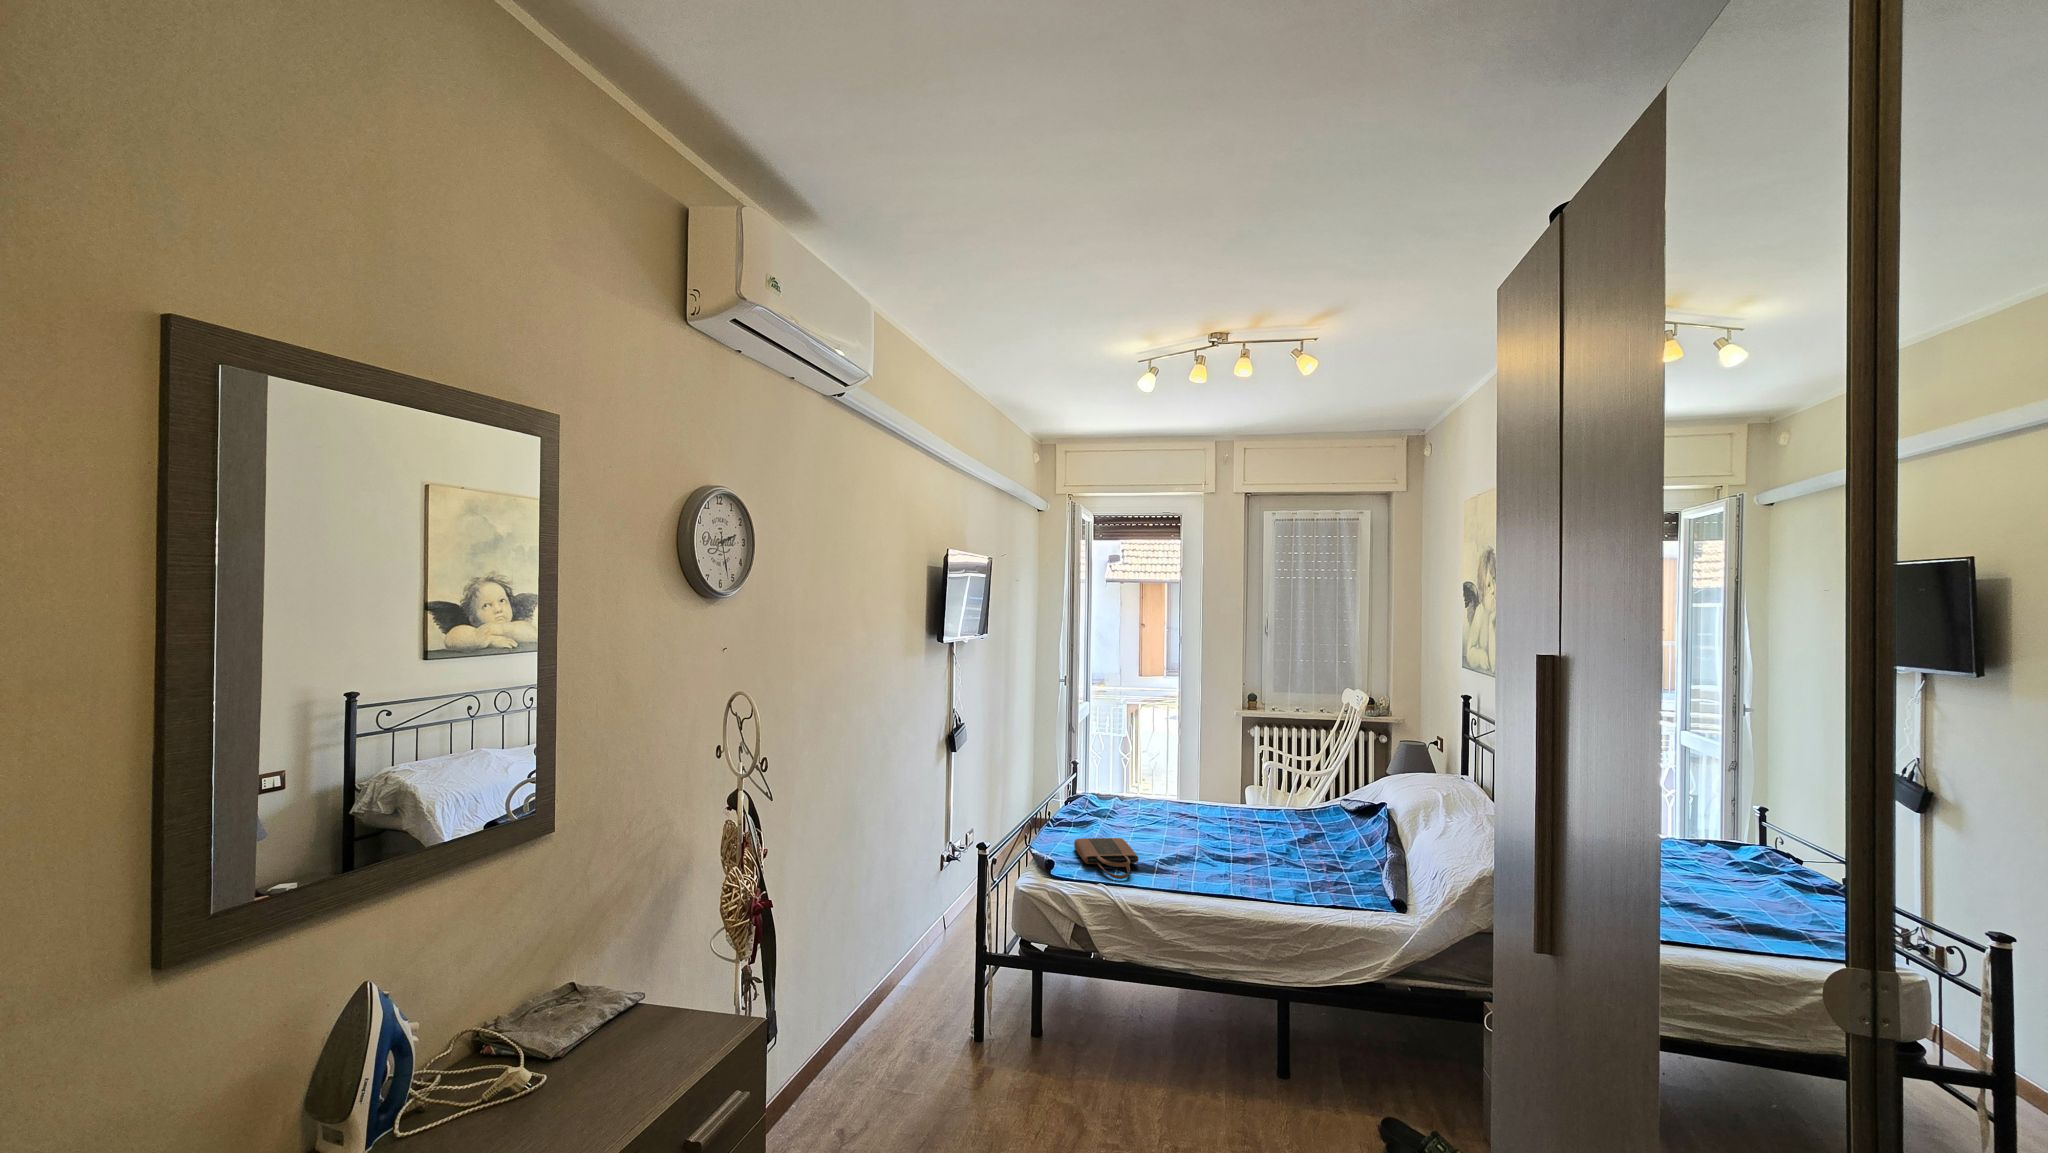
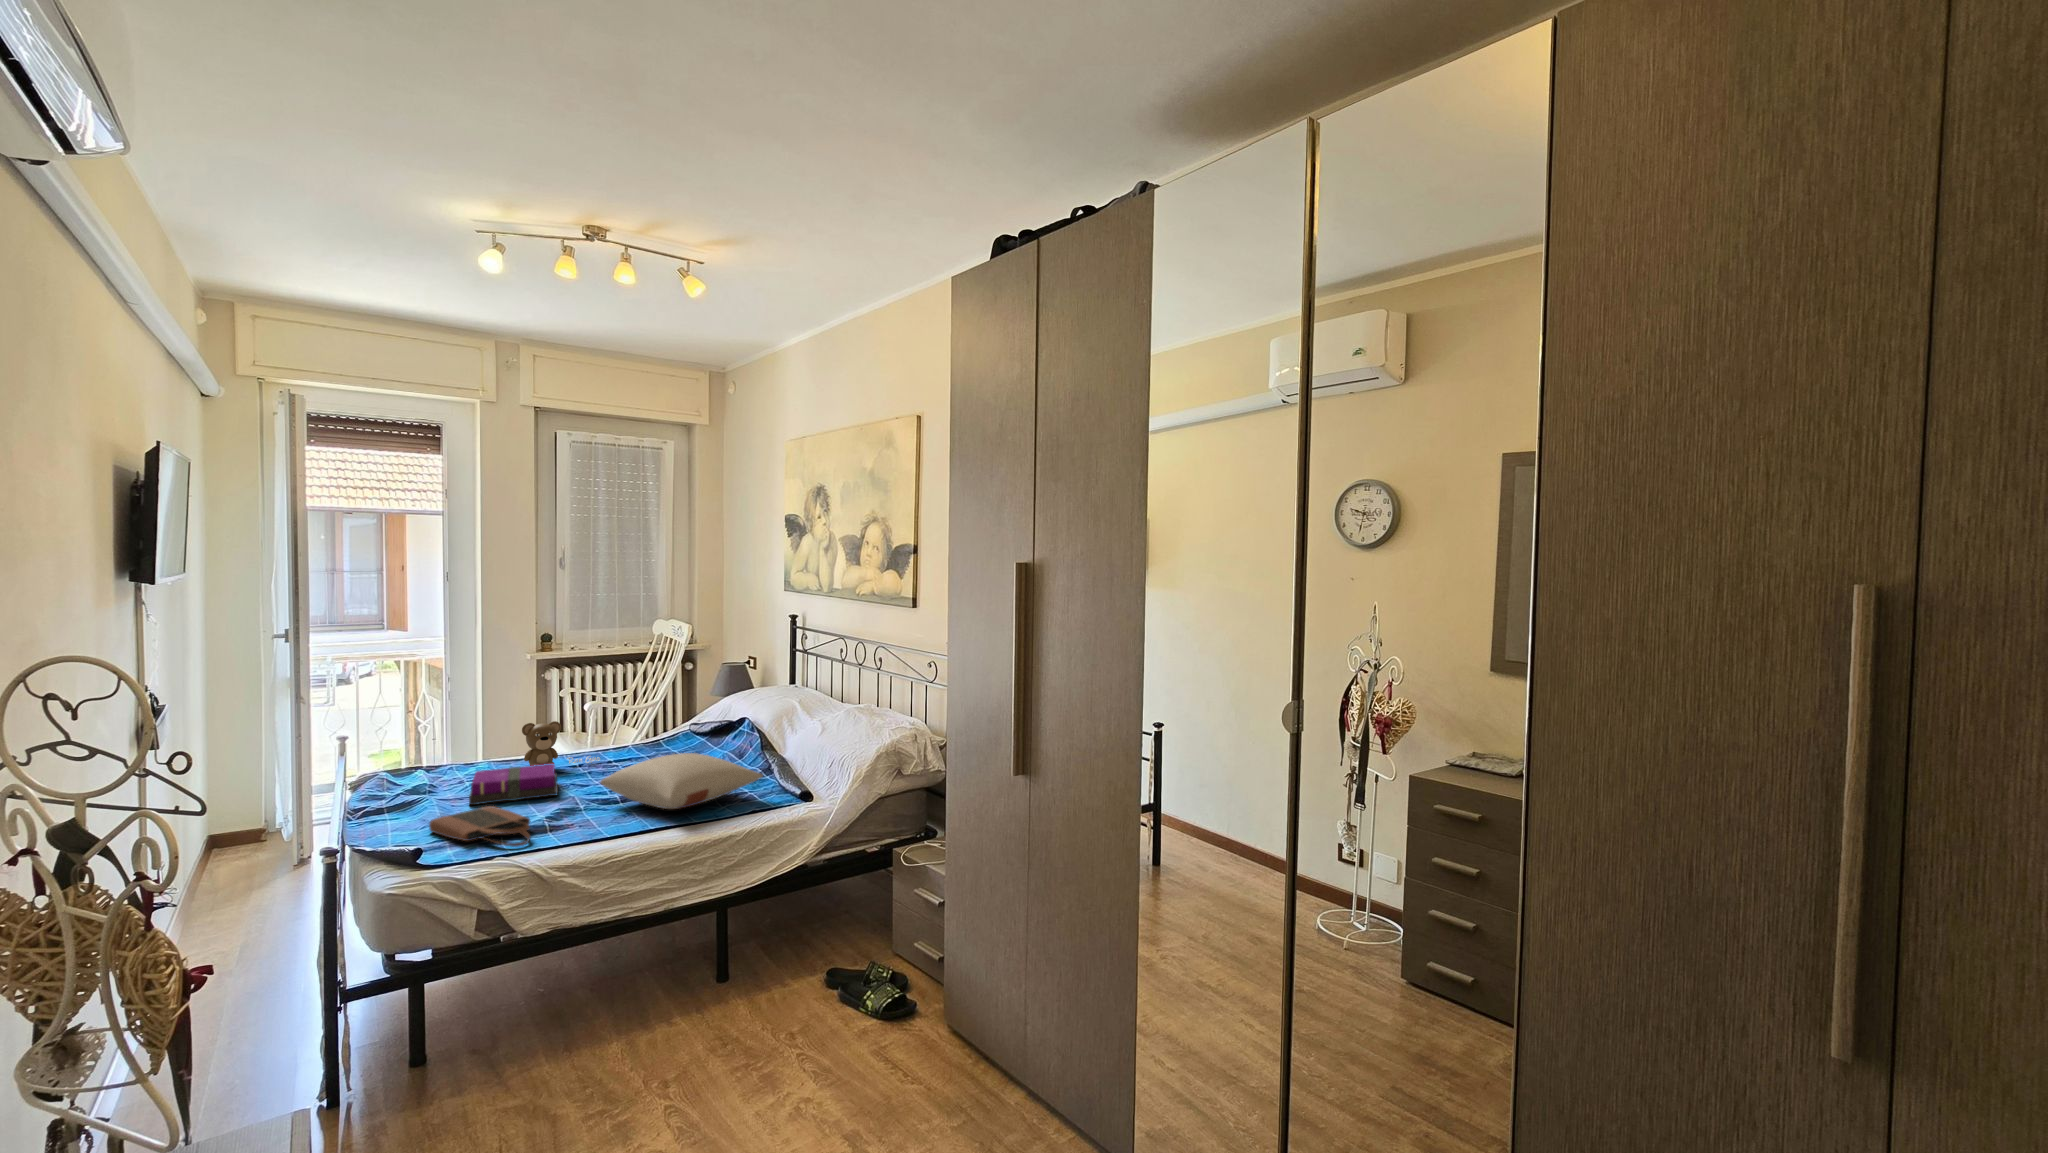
teddy bear: none [1177,772,1242,819] -> present [522,721,600,766]
notebook: none [1116,806,1193,842] -> present [469,764,558,805]
pillow: none [1207,827,1355,883] -> present [600,753,763,809]

